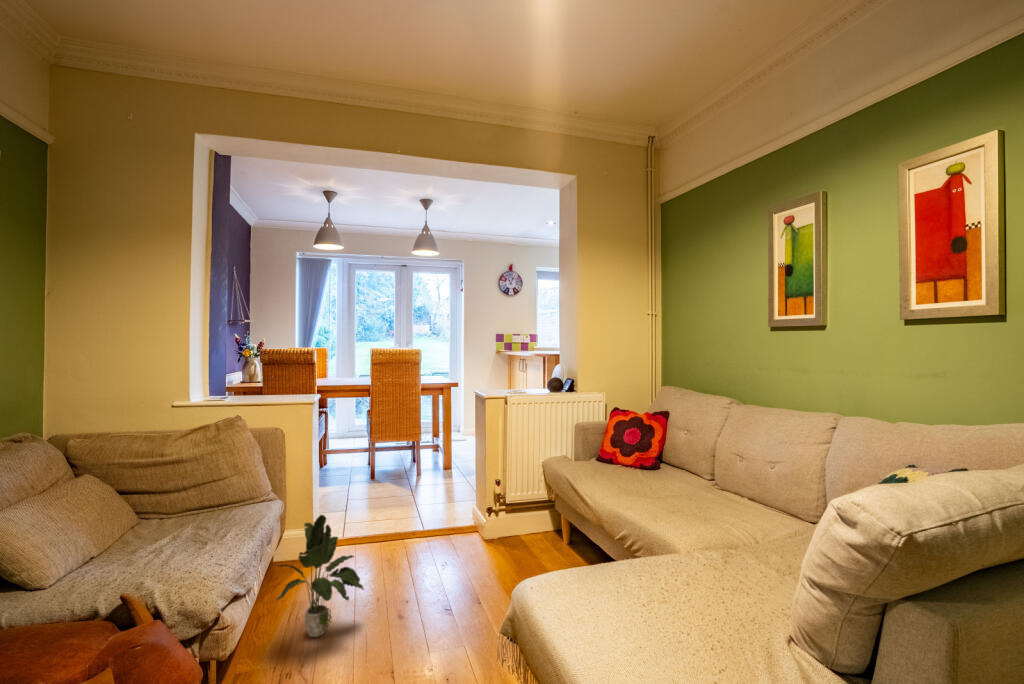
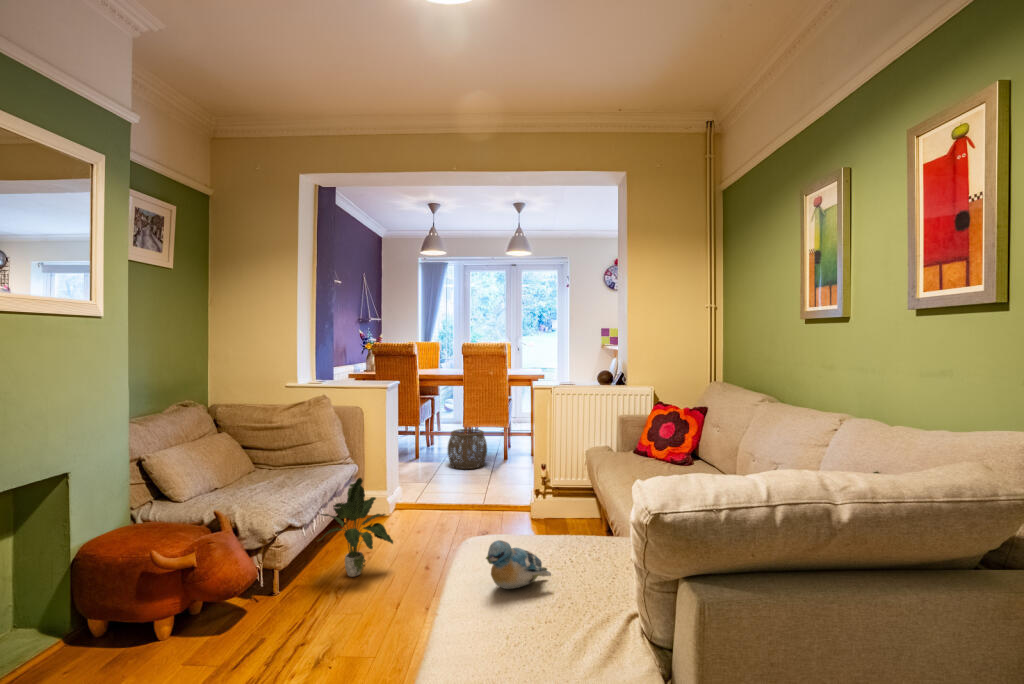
woven basket: none [355,446,402,492] -> present [448,429,487,469]
plush toy: none [628,575,690,629] -> present [486,540,551,589]

